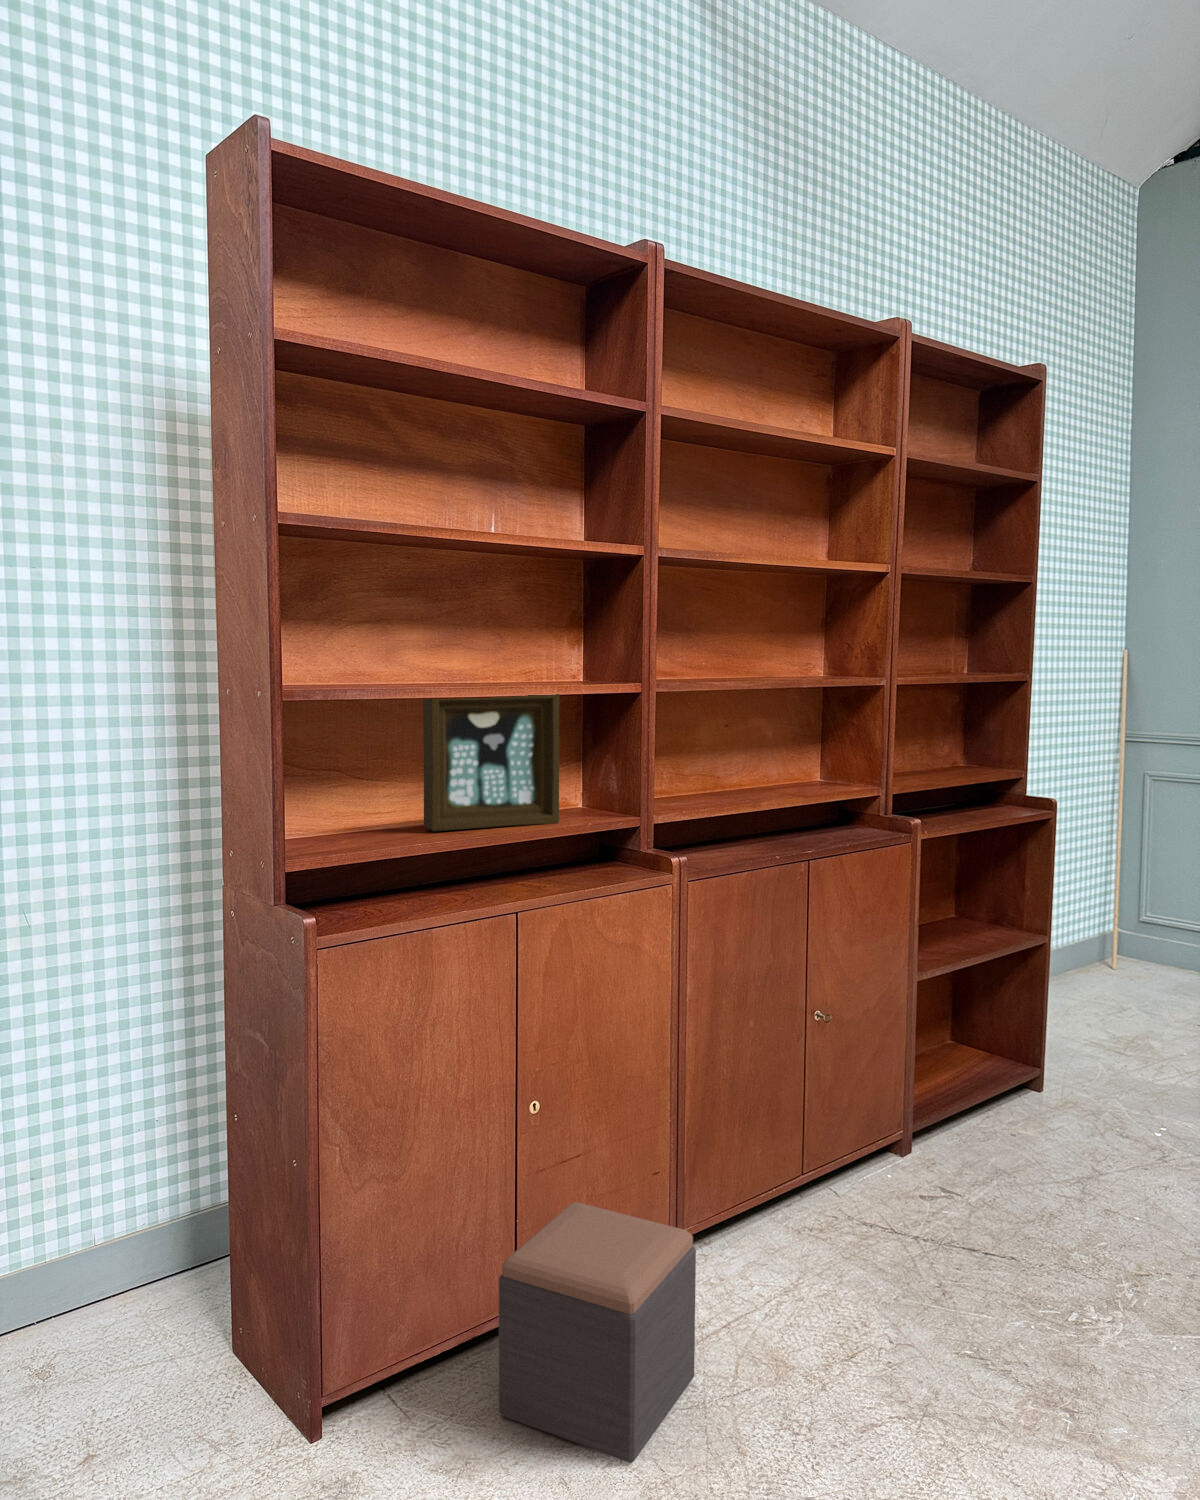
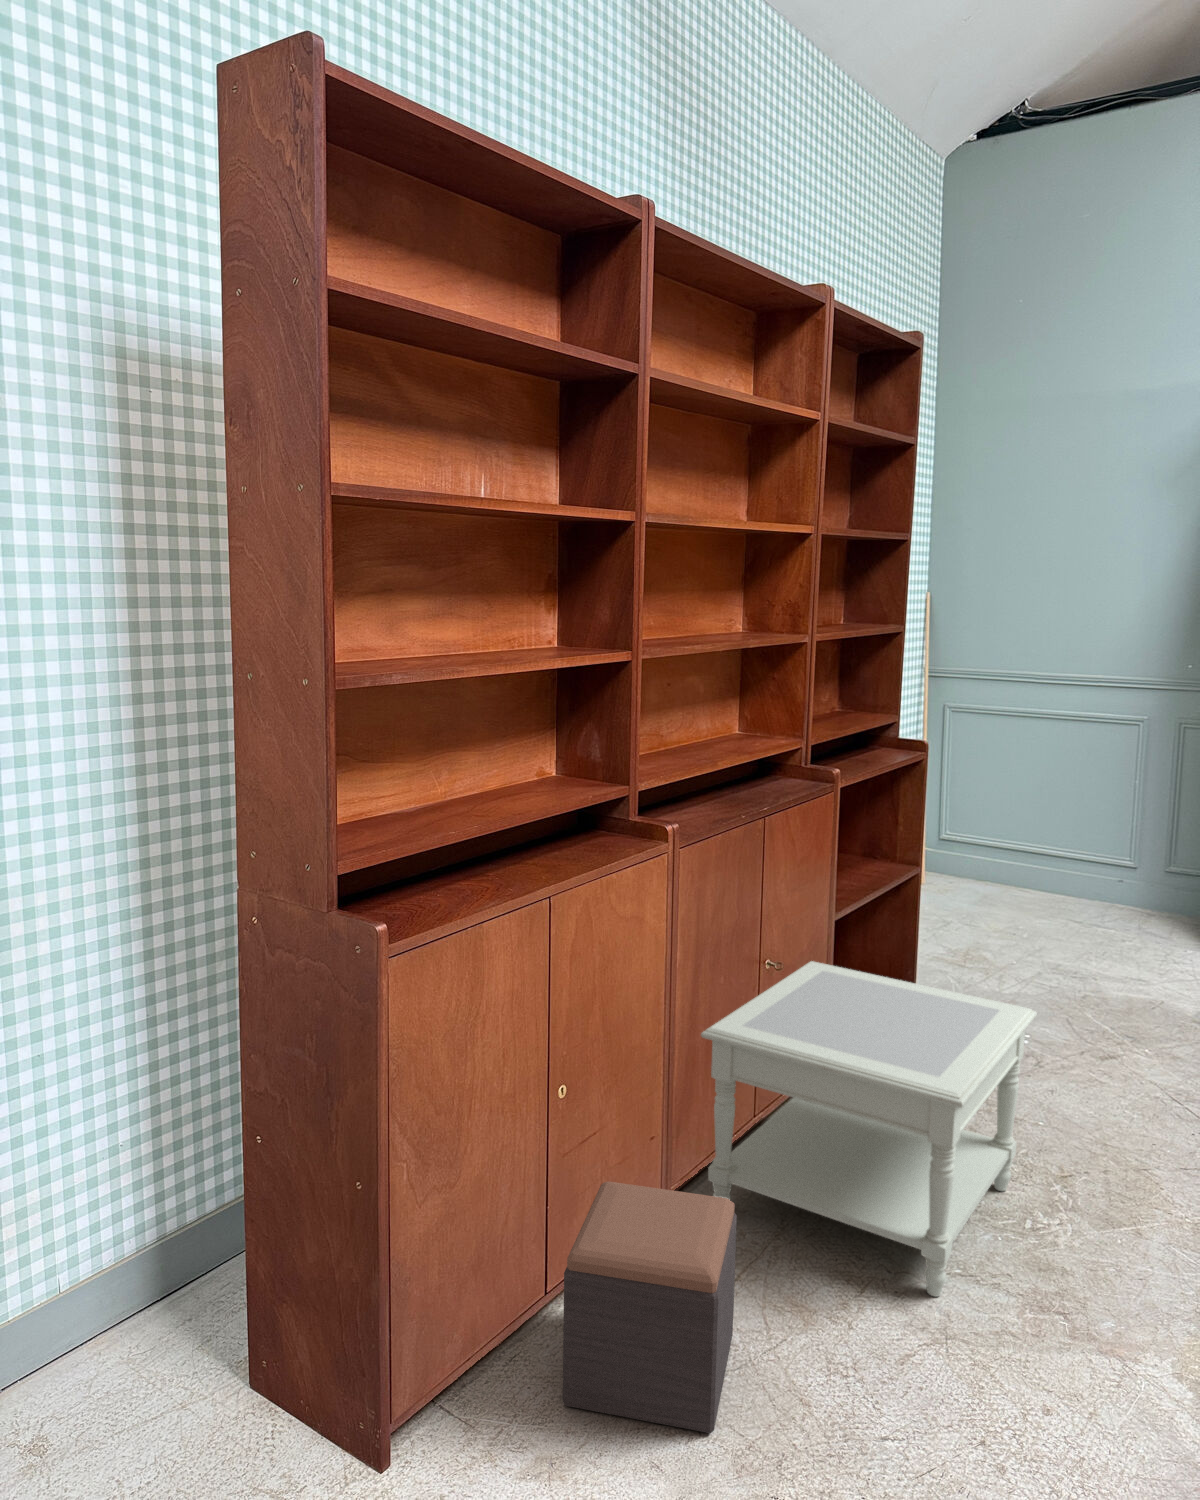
picture frame: present [423,694,559,831] -> none [422,660,557,814]
side table: none [711,1014,1095,1372] -> present [701,961,1037,1297]

